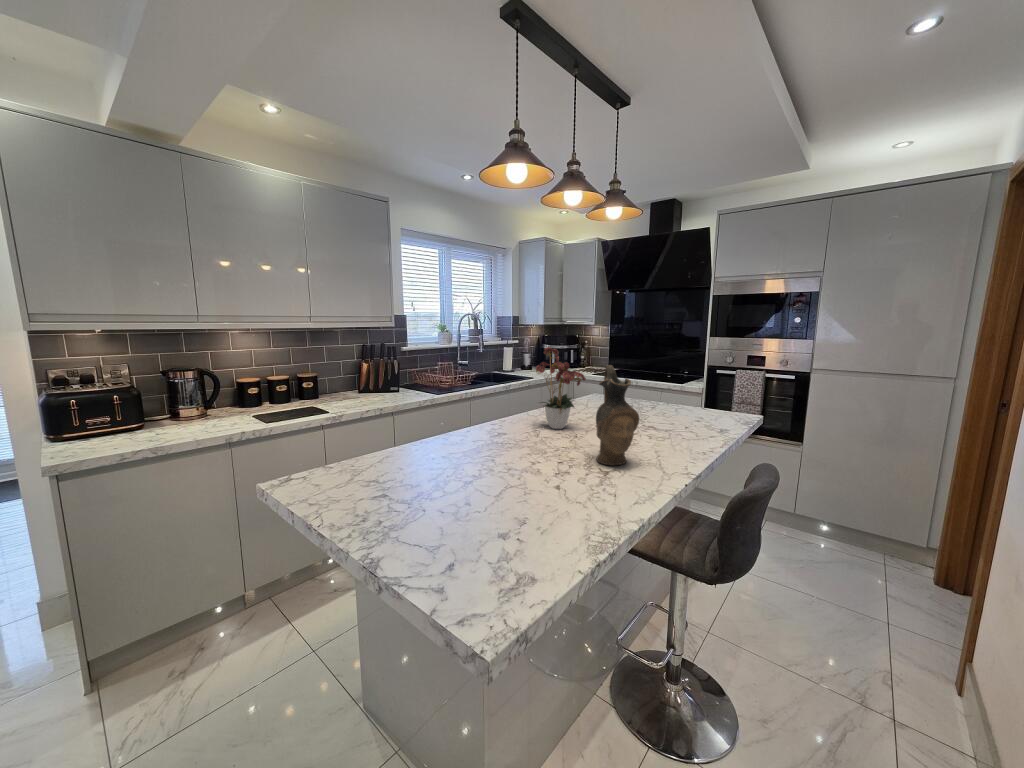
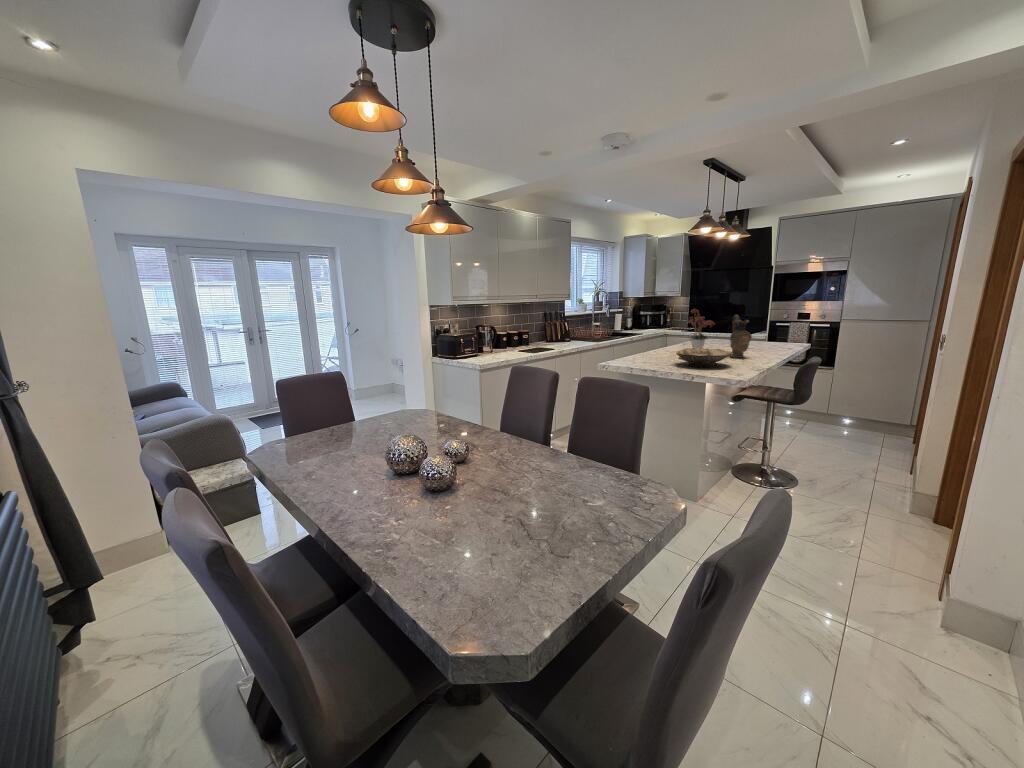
bowl: none [426,446,566,520] -> present [676,348,732,368]

